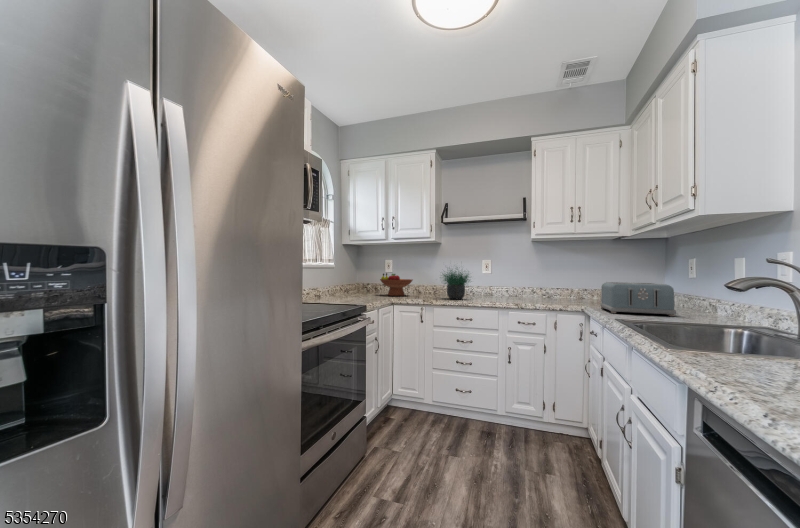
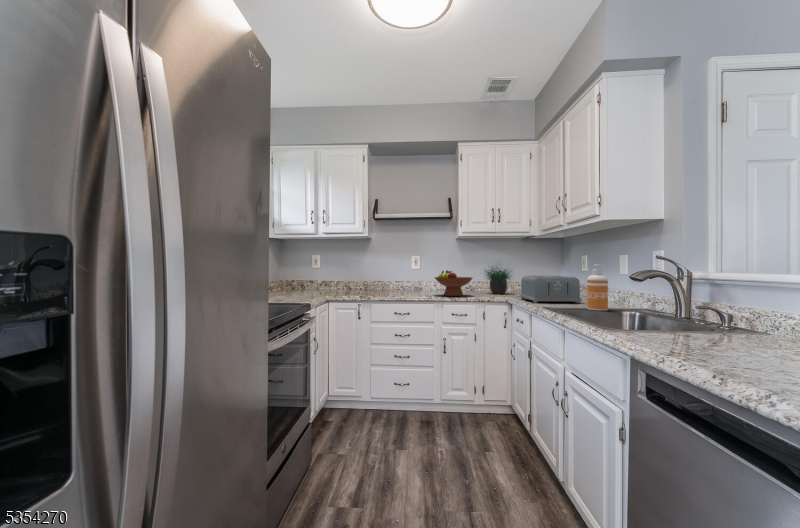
soap dispenser: none [675,269,704,326] -> present [587,264,608,311]
potted plant: present [443,270,470,299] -> present [485,267,511,294]
fruit bowl: present [380,273,412,296] -> present [435,270,472,296]

